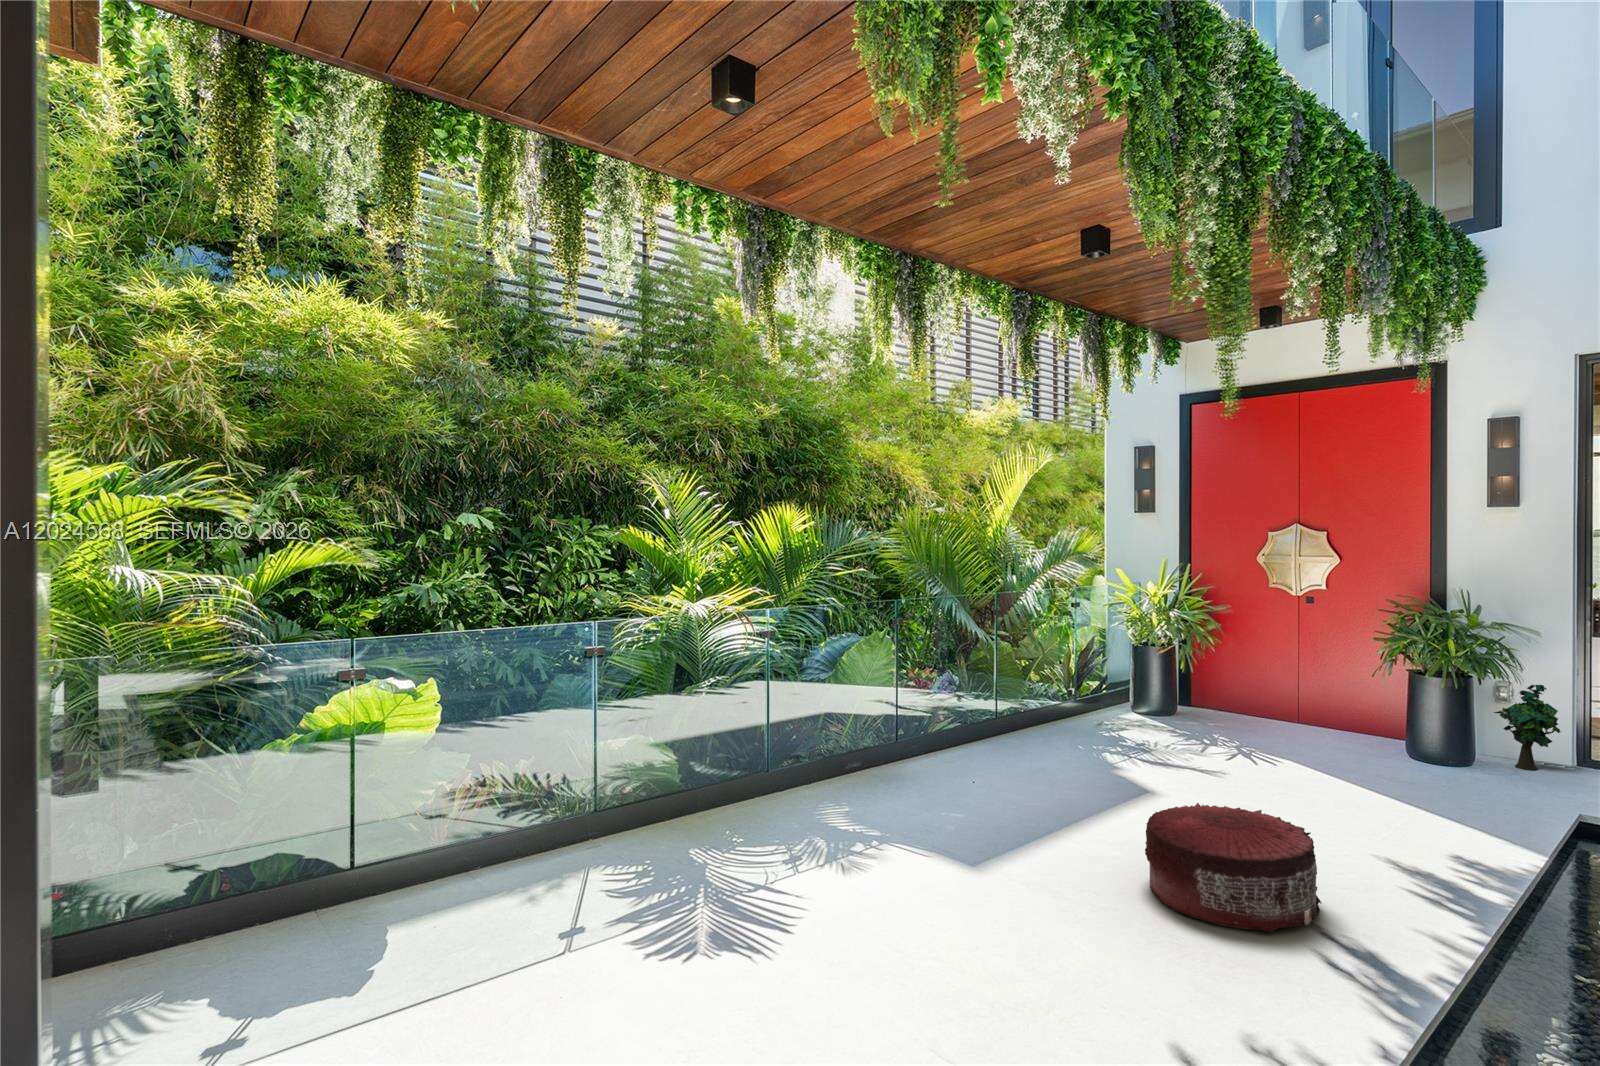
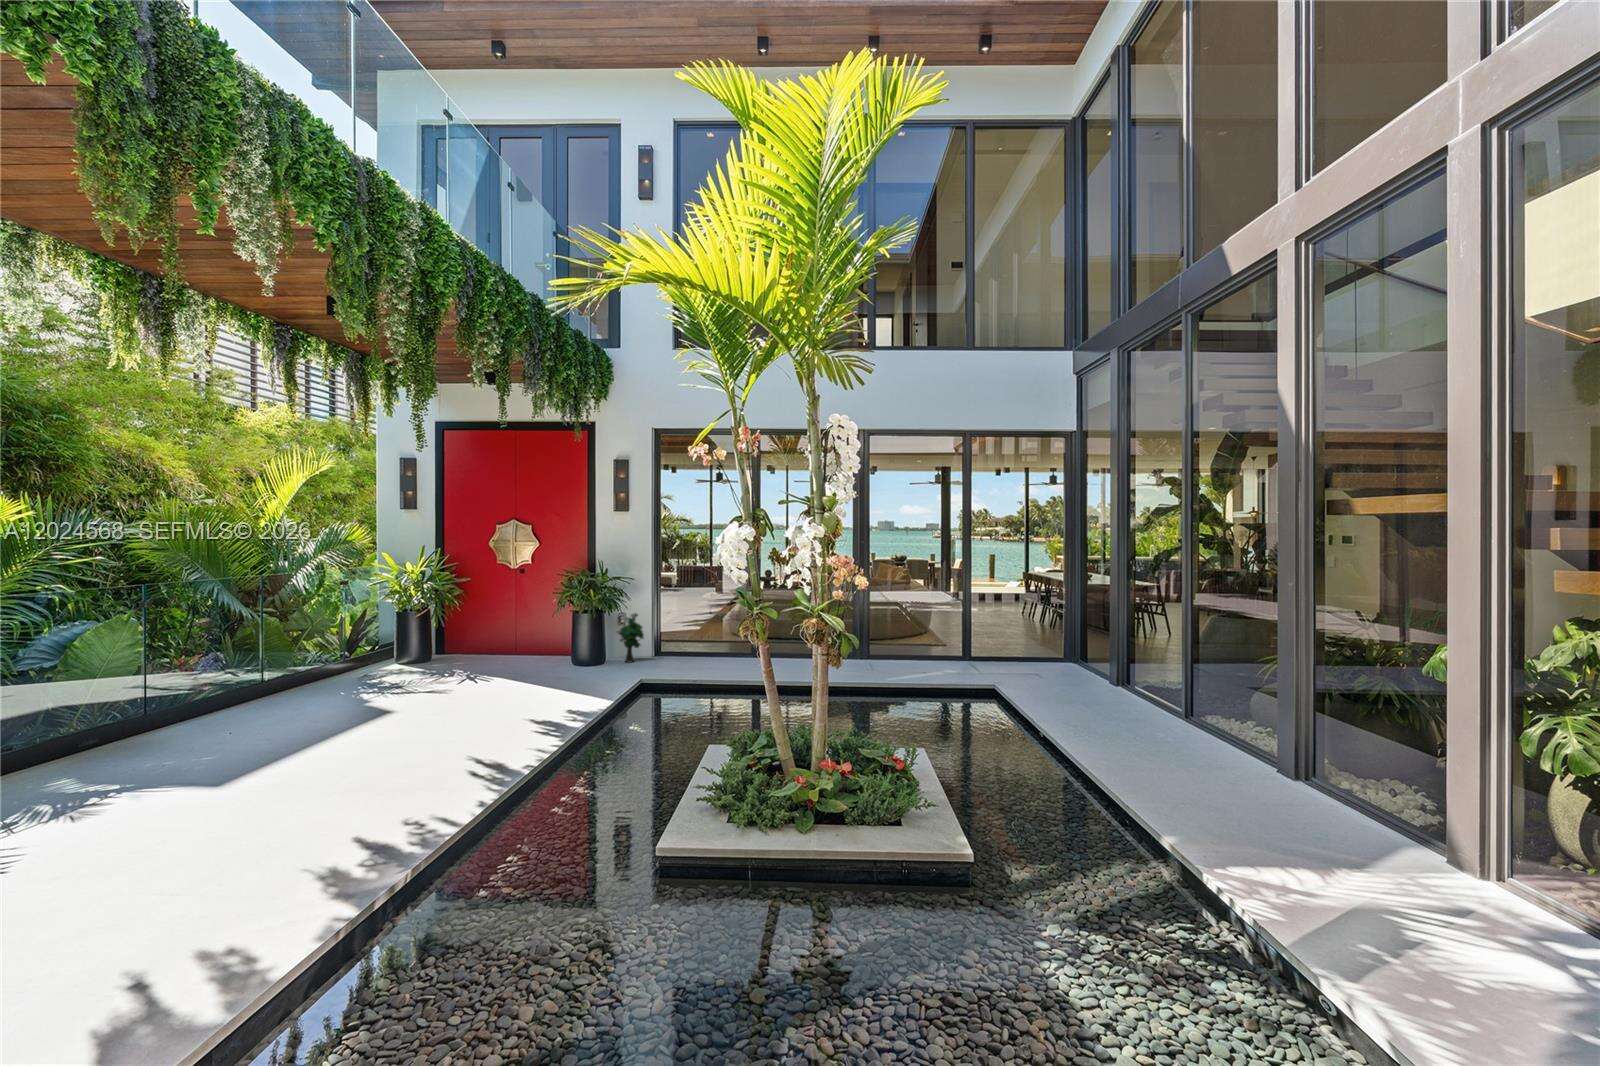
pouf: present [1145,803,1322,932] -> none [356,704,472,778]

